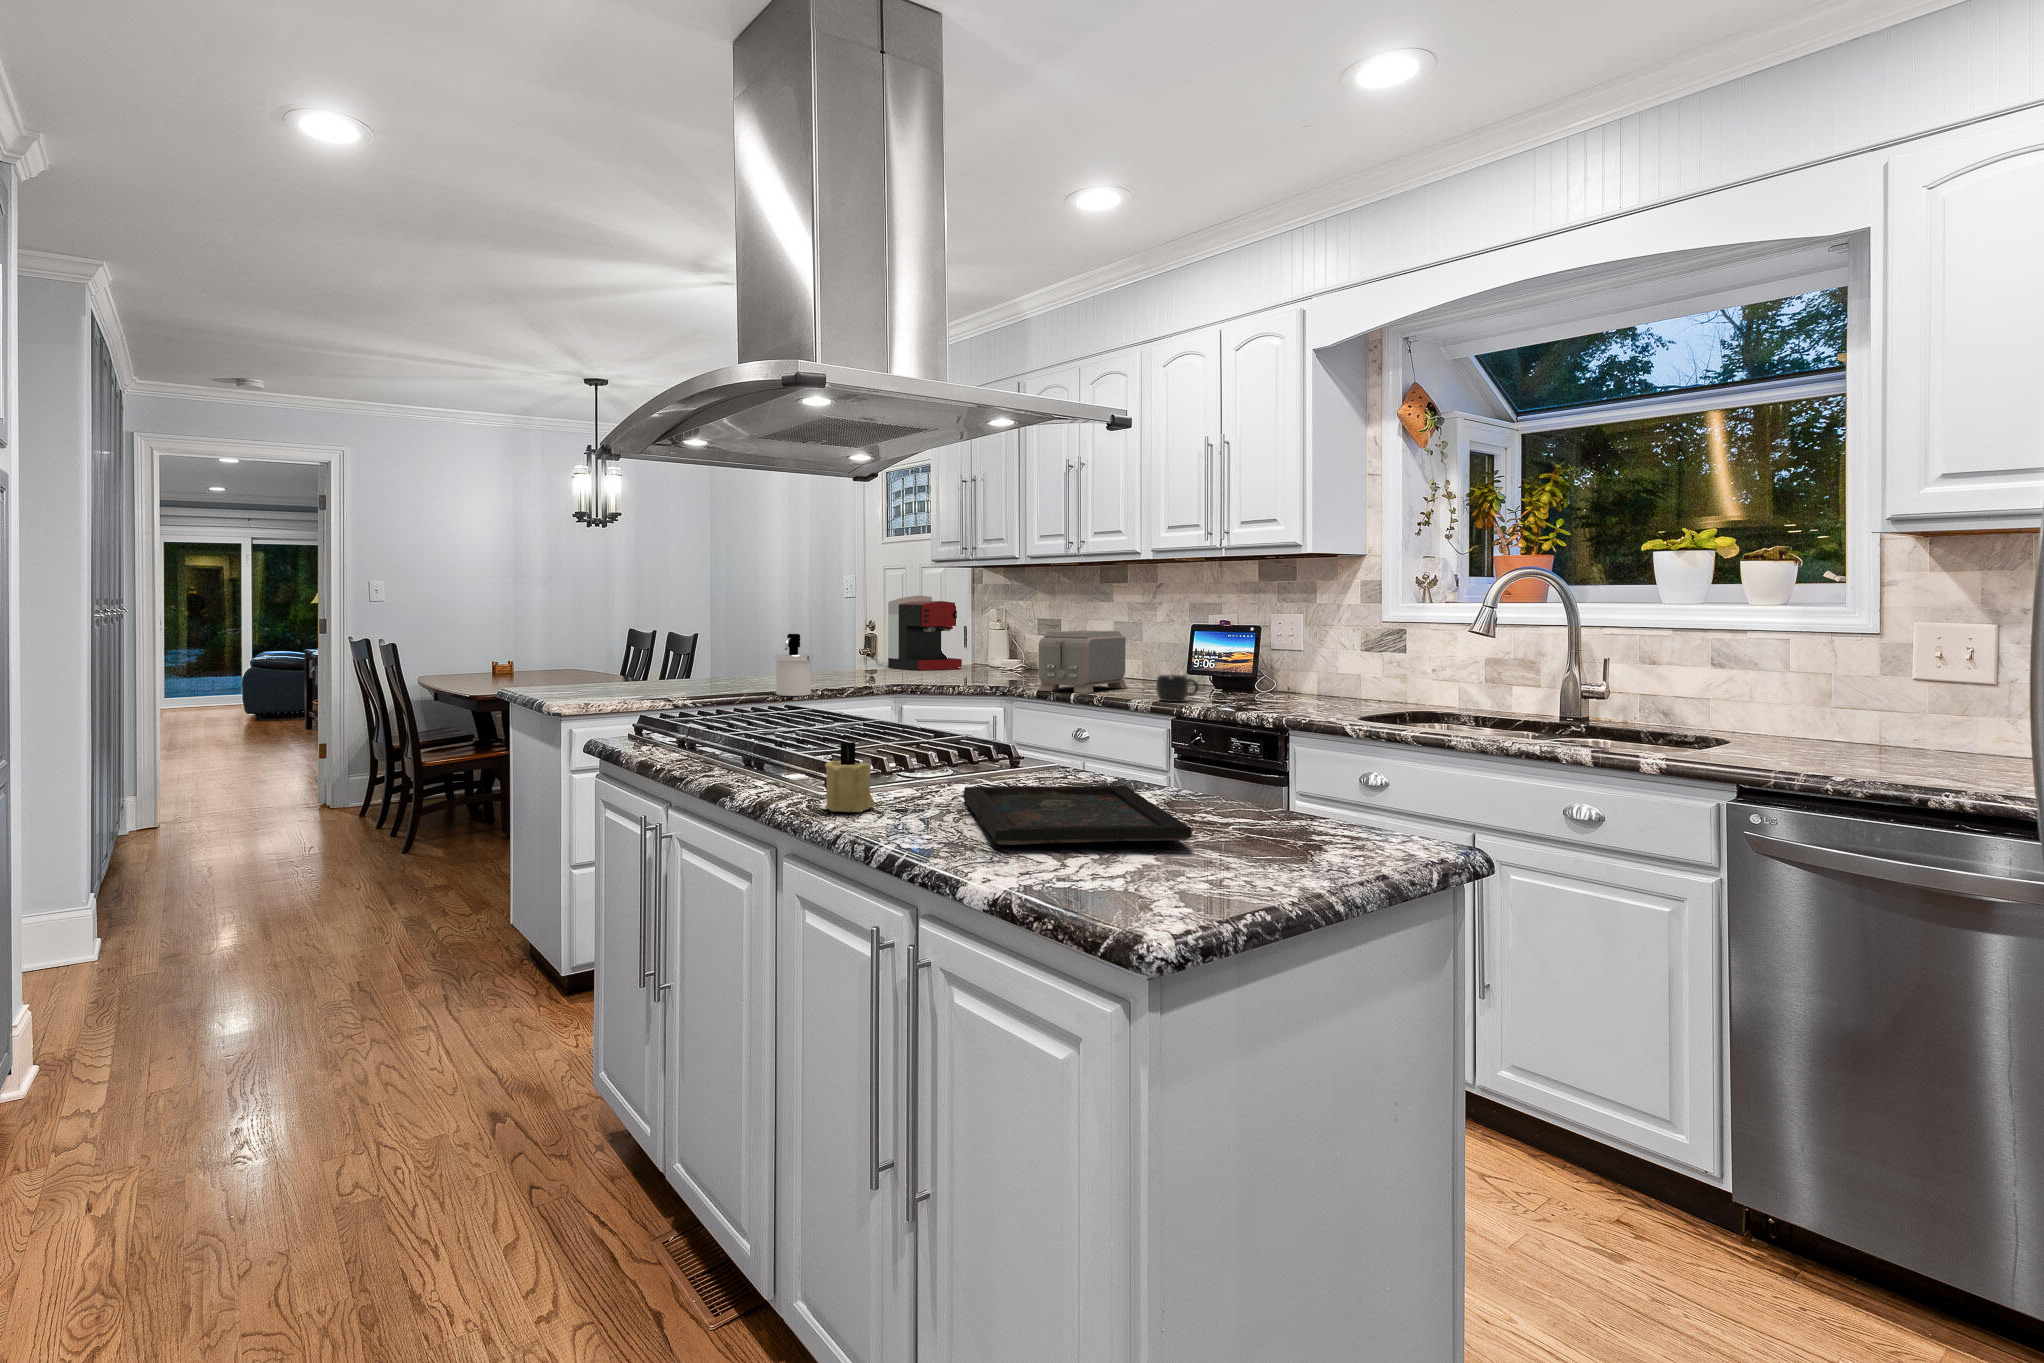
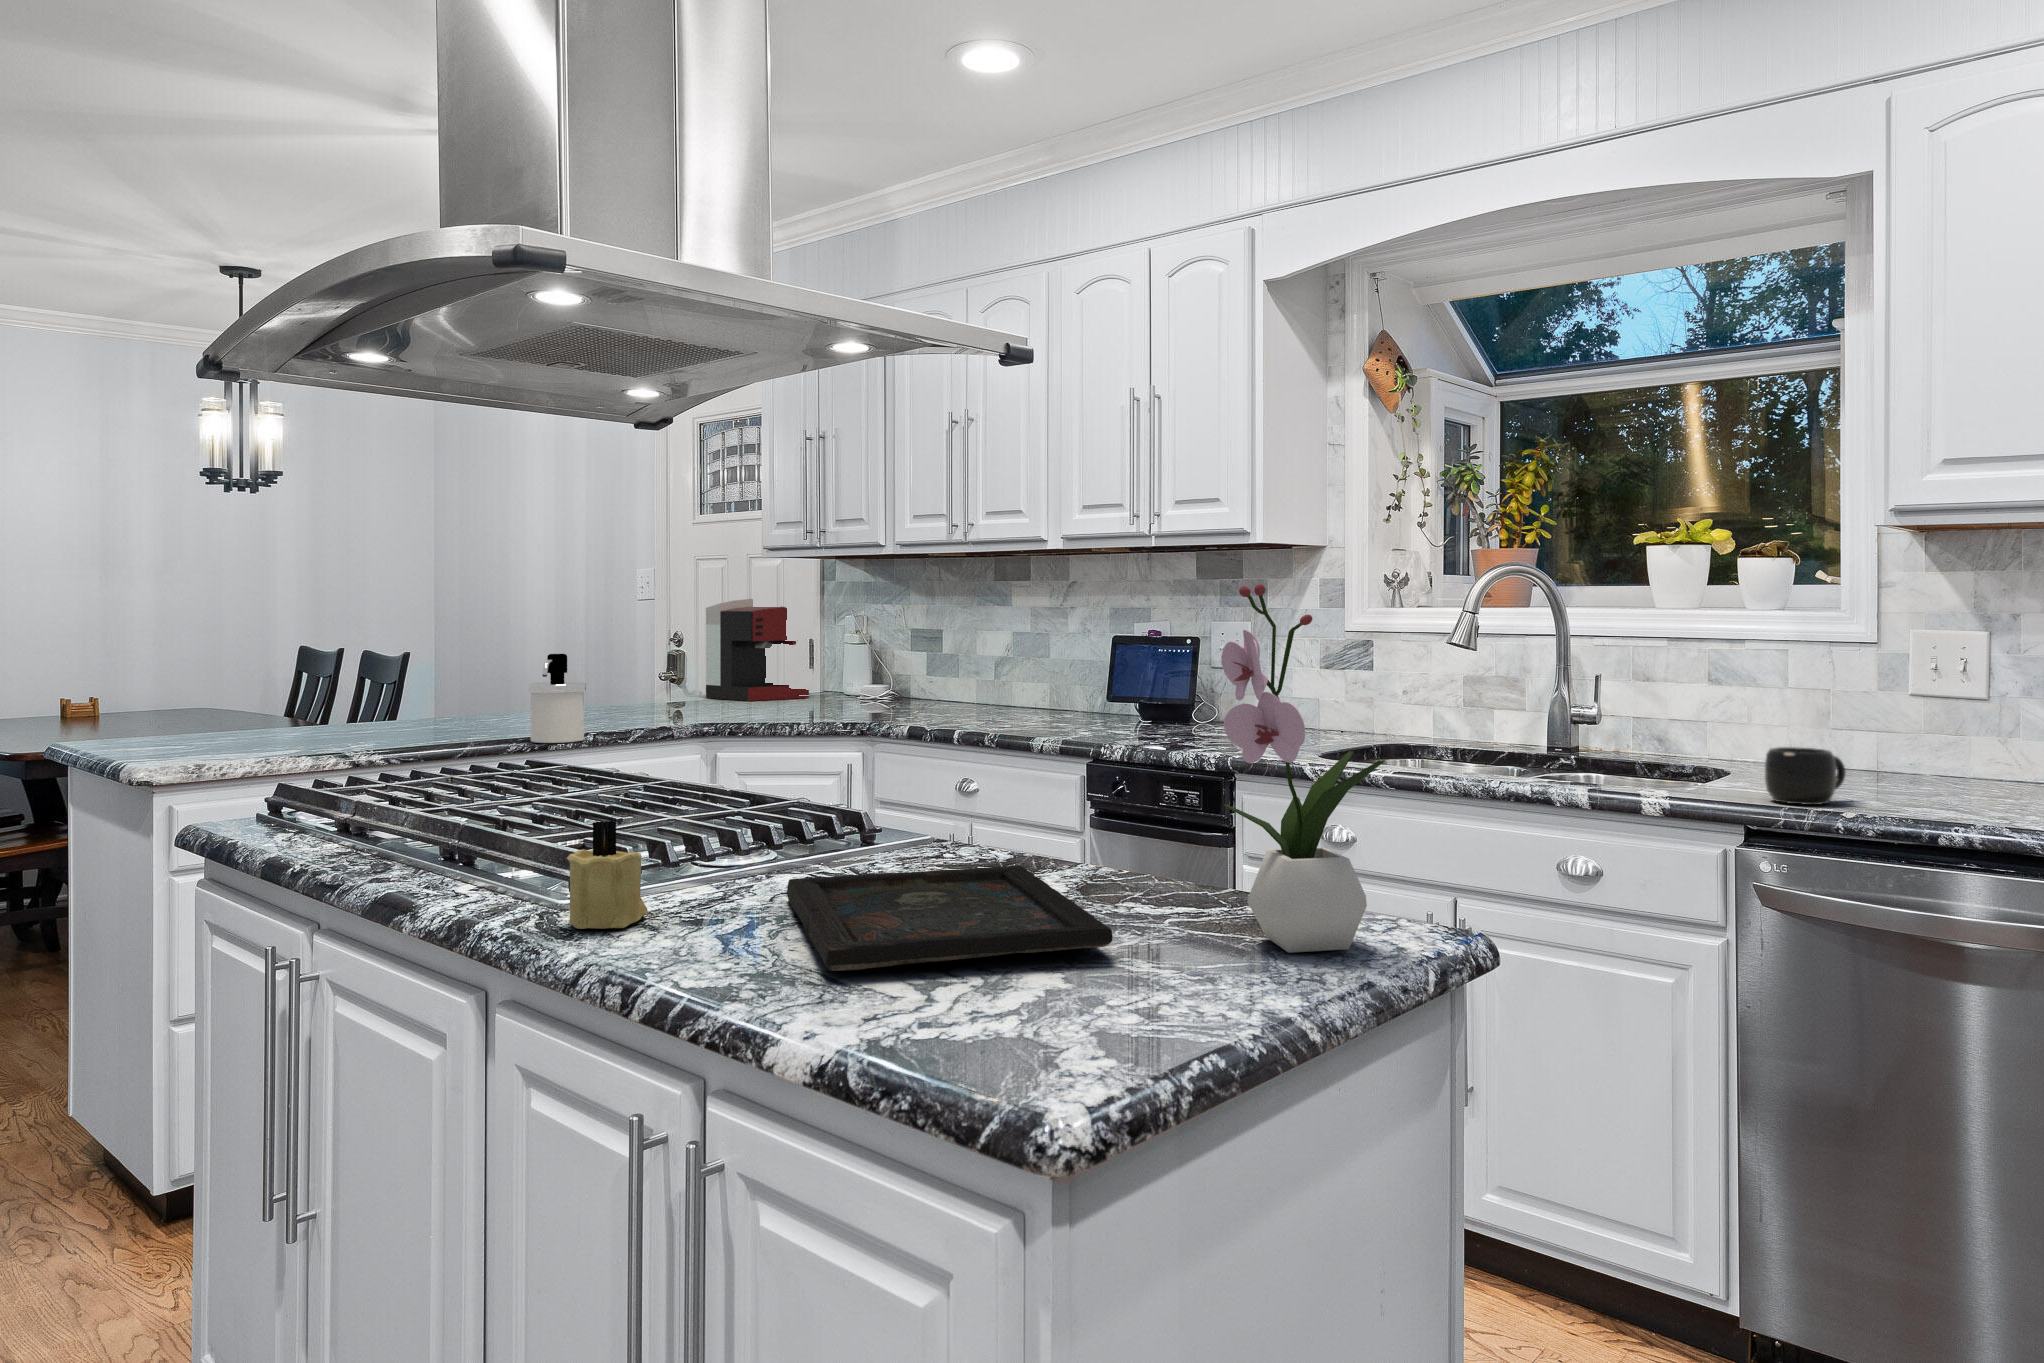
flower arrangement: none [1273,586,1399,853] -> present [1221,584,1385,953]
toaster: present [1038,631,1127,693] -> none [910,645,1028,729]
mug: present [1156,675,1199,702] -> present [1765,747,1846,805]

